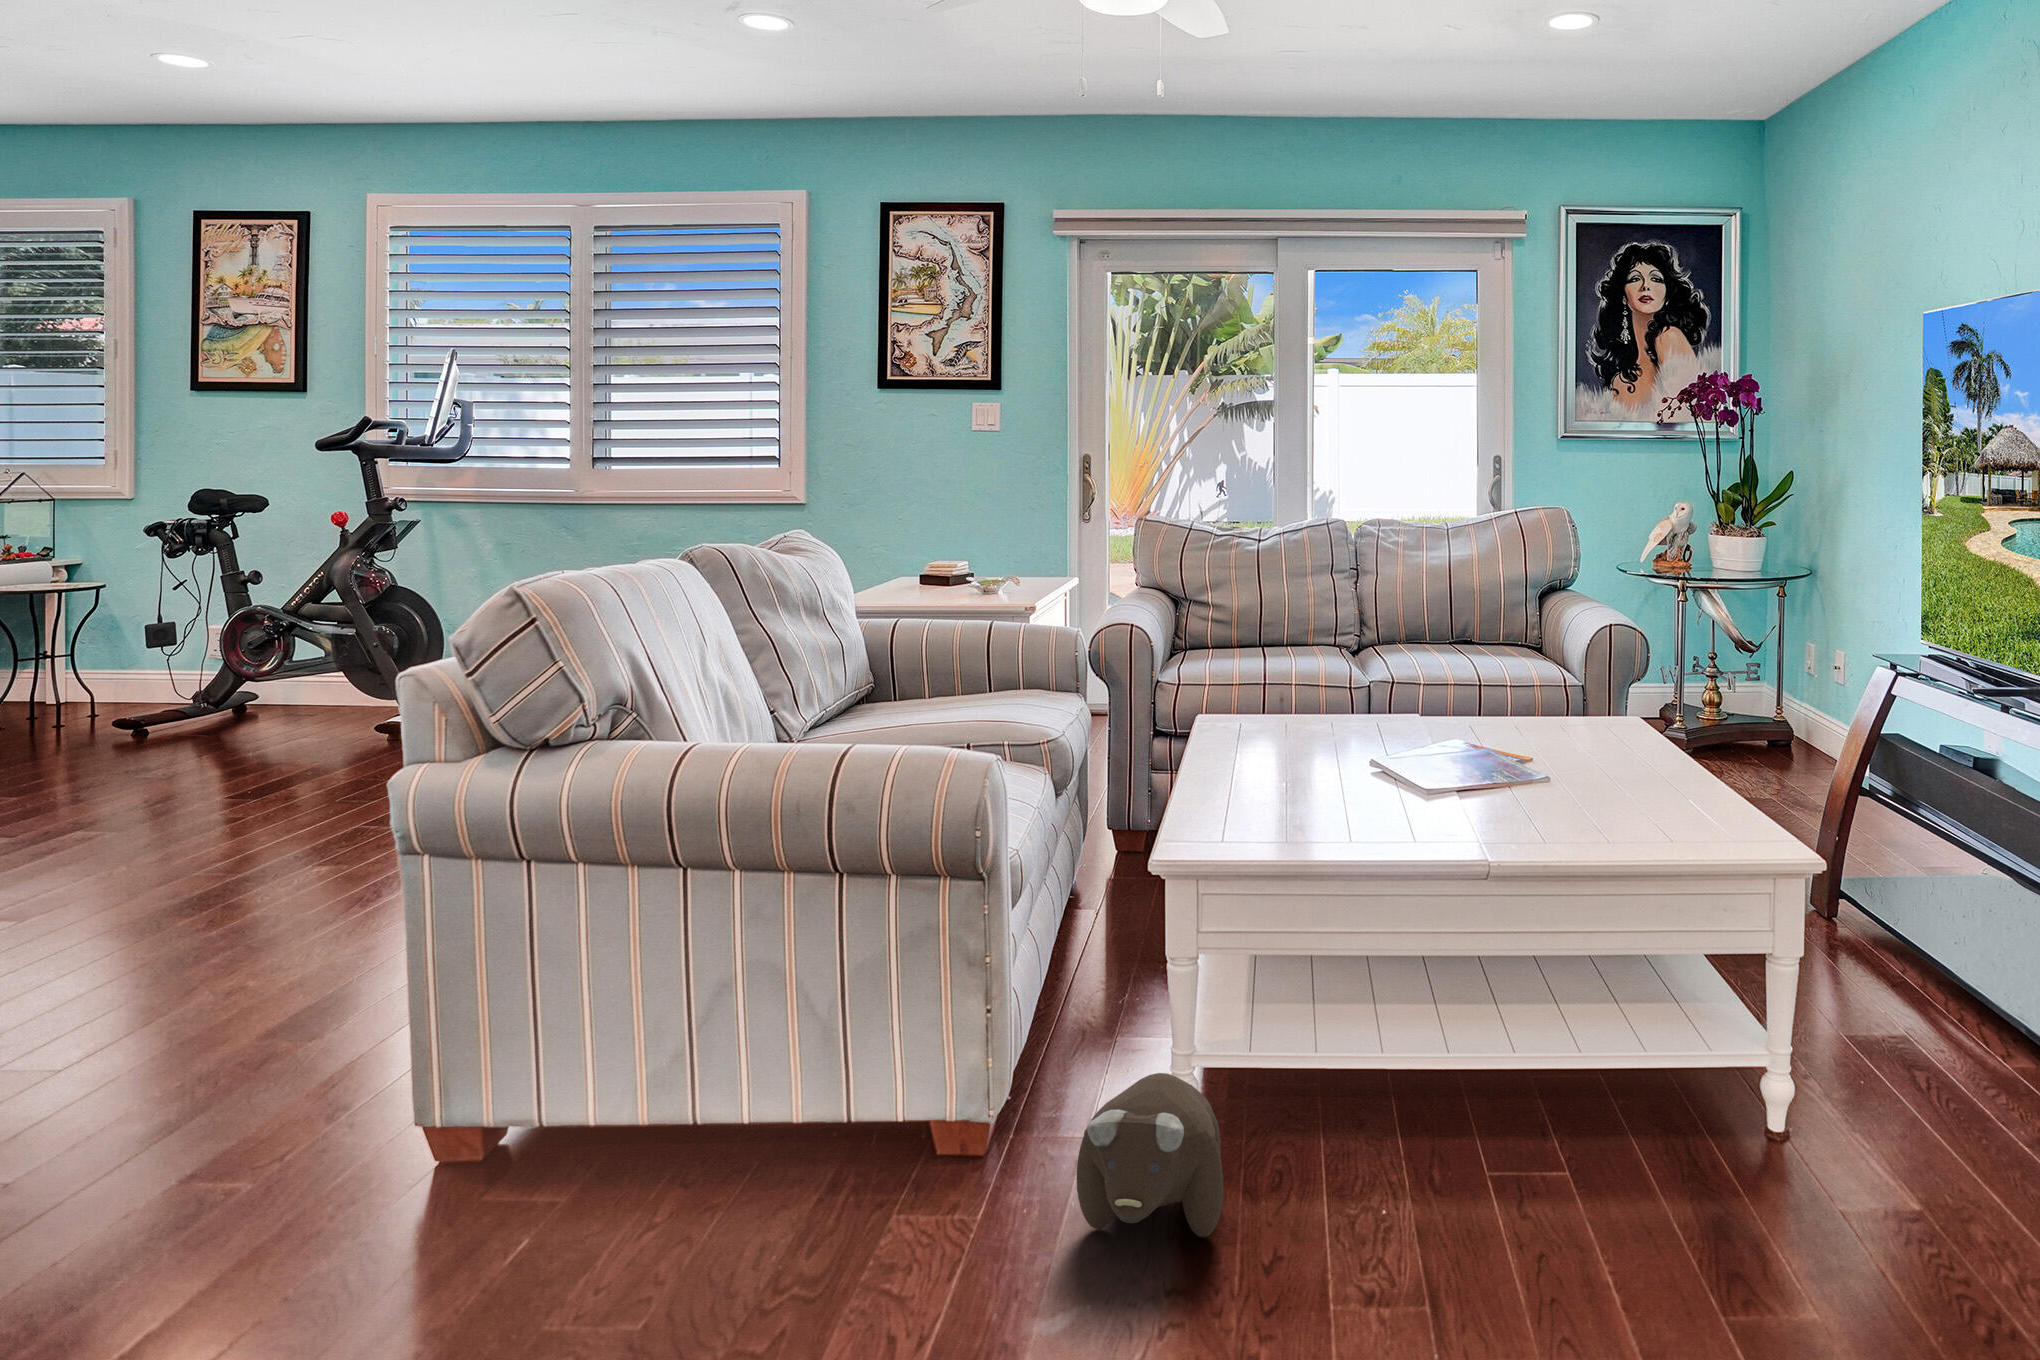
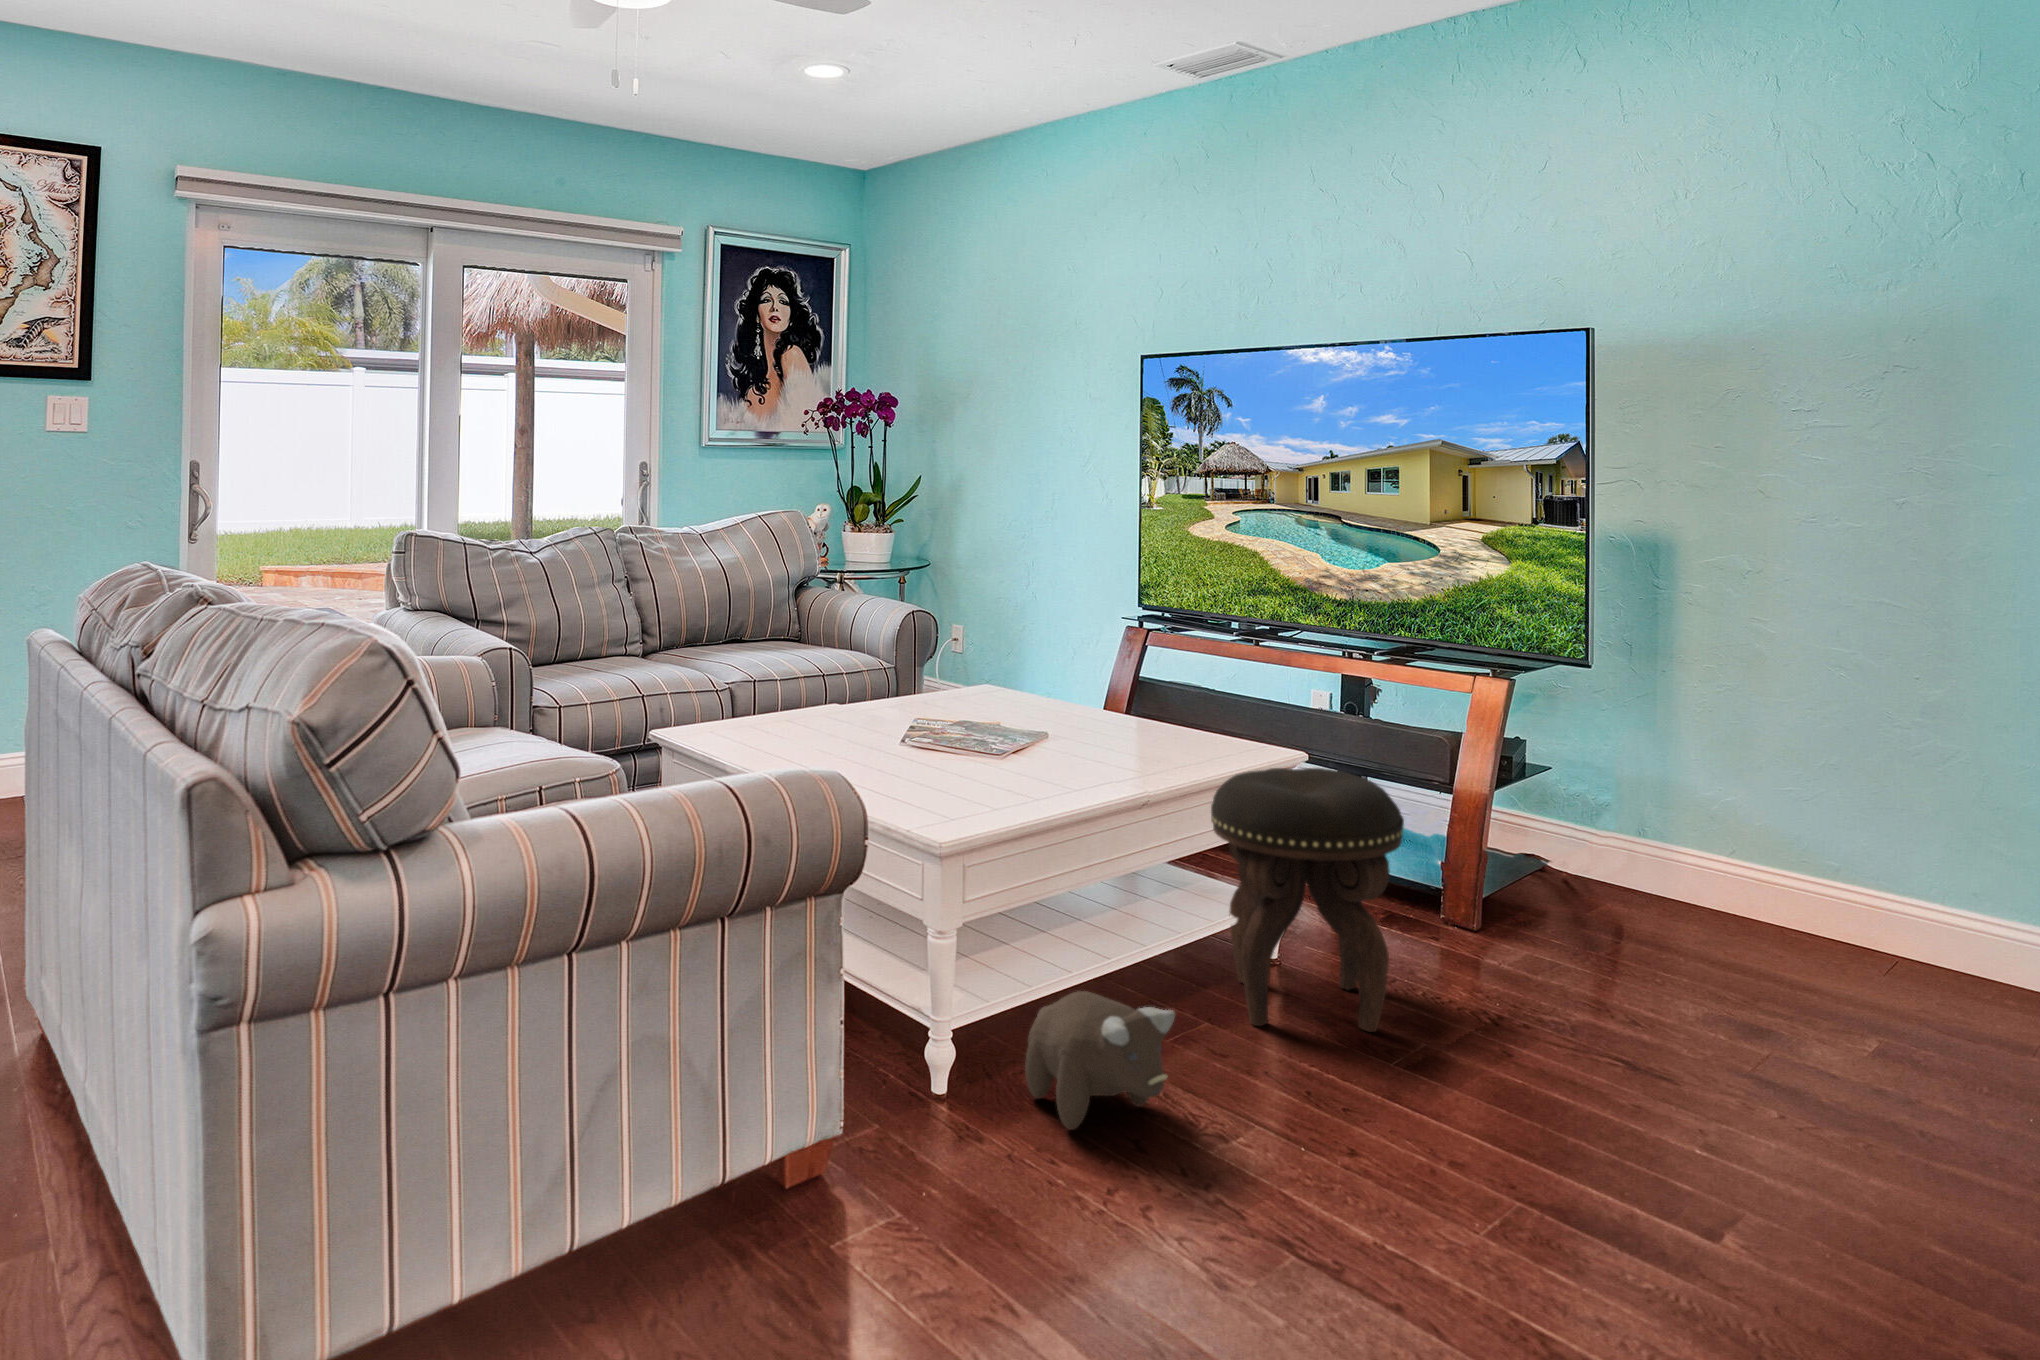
footstool: none [1484,867,1754,1280] -> present [1211,768,1404,1032]

